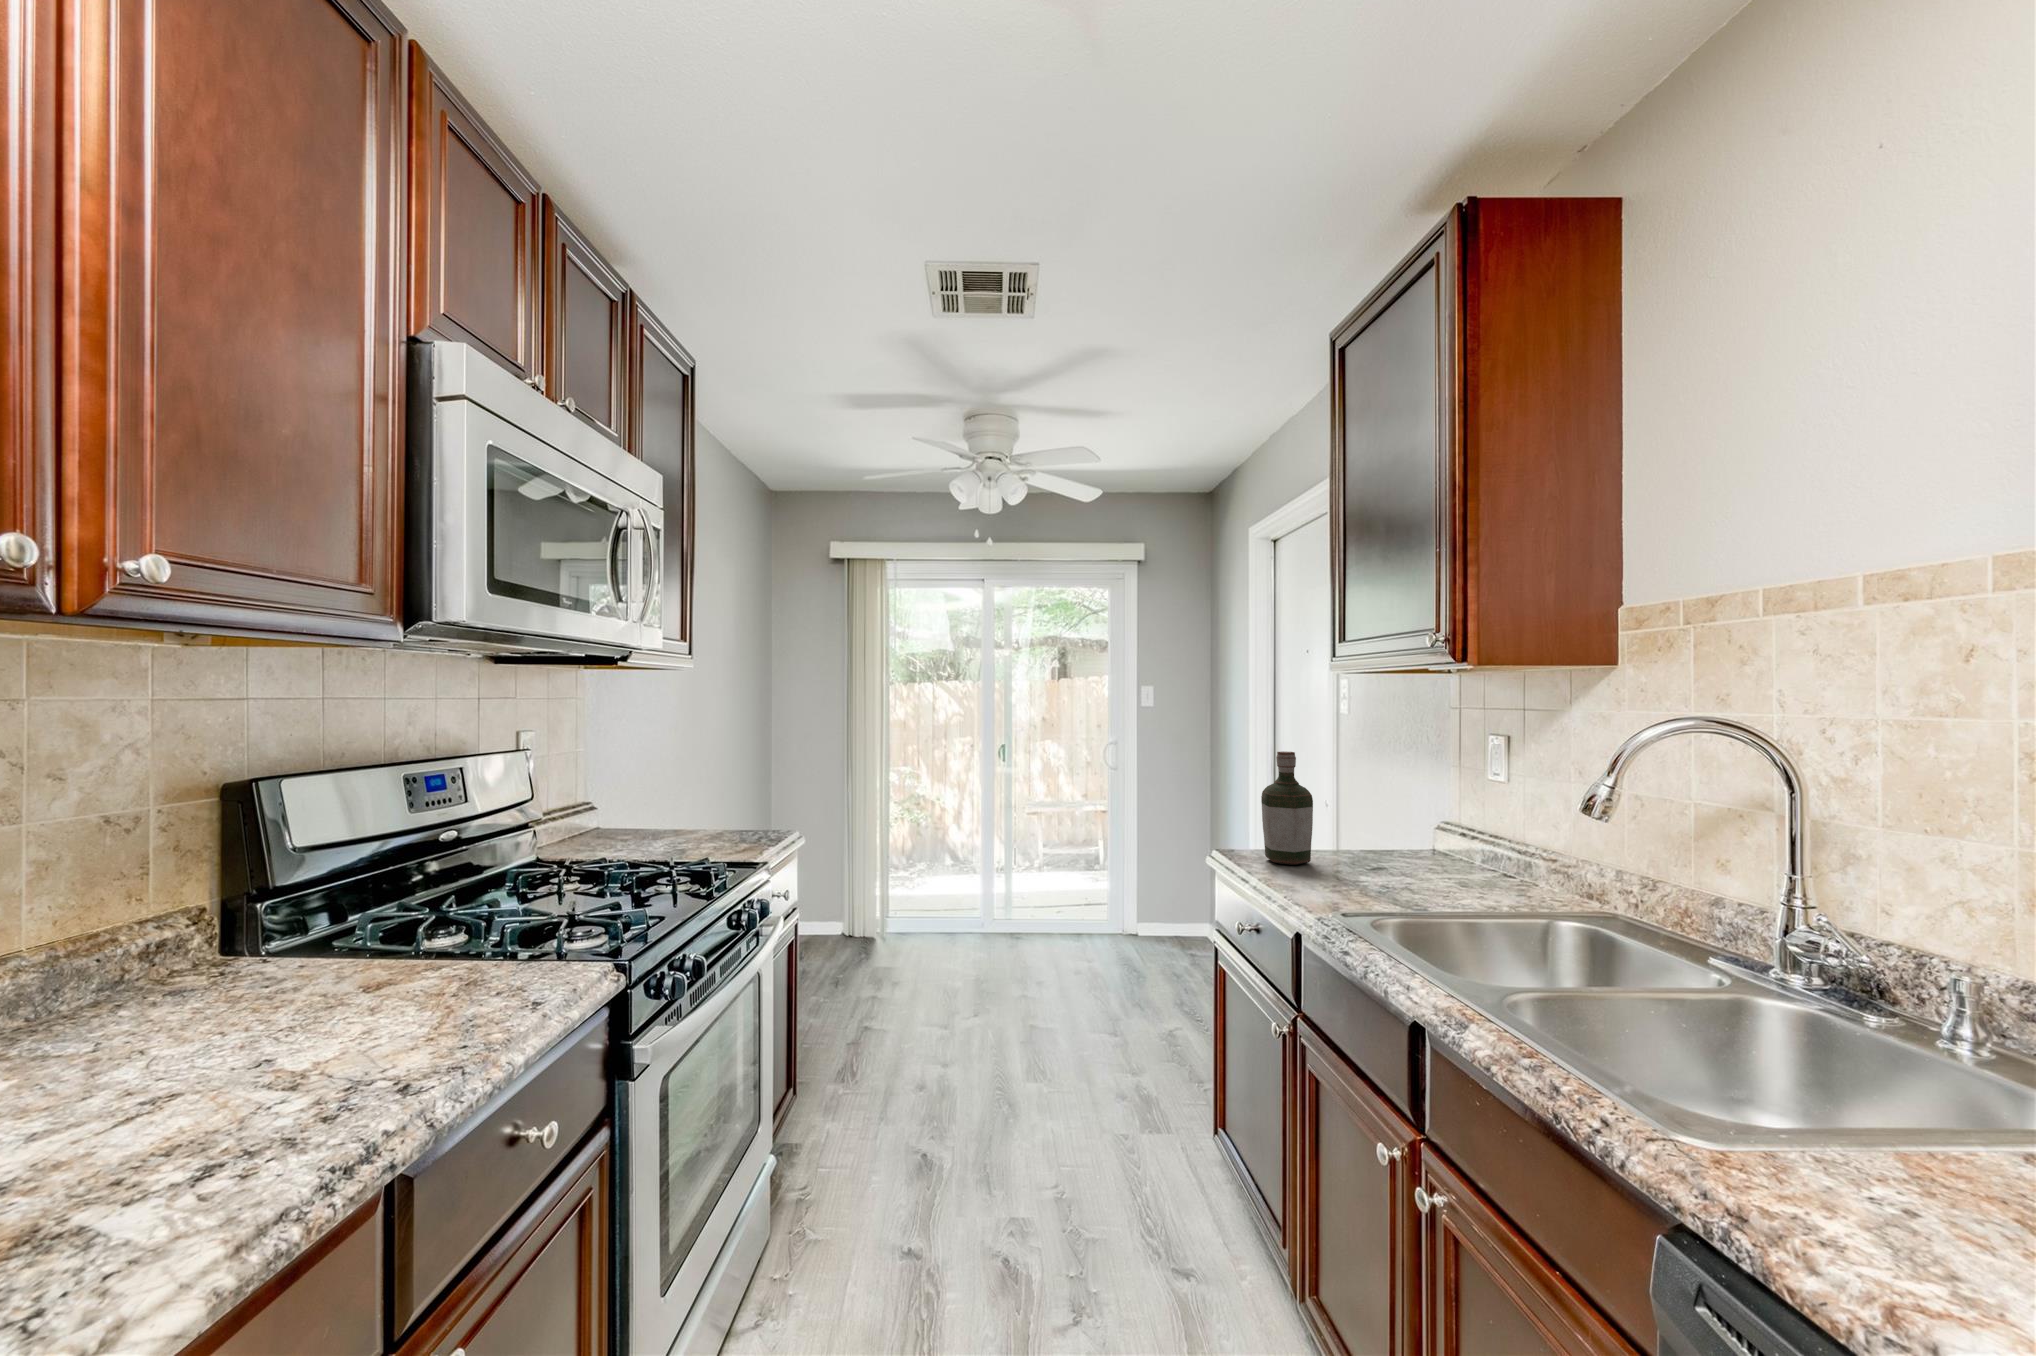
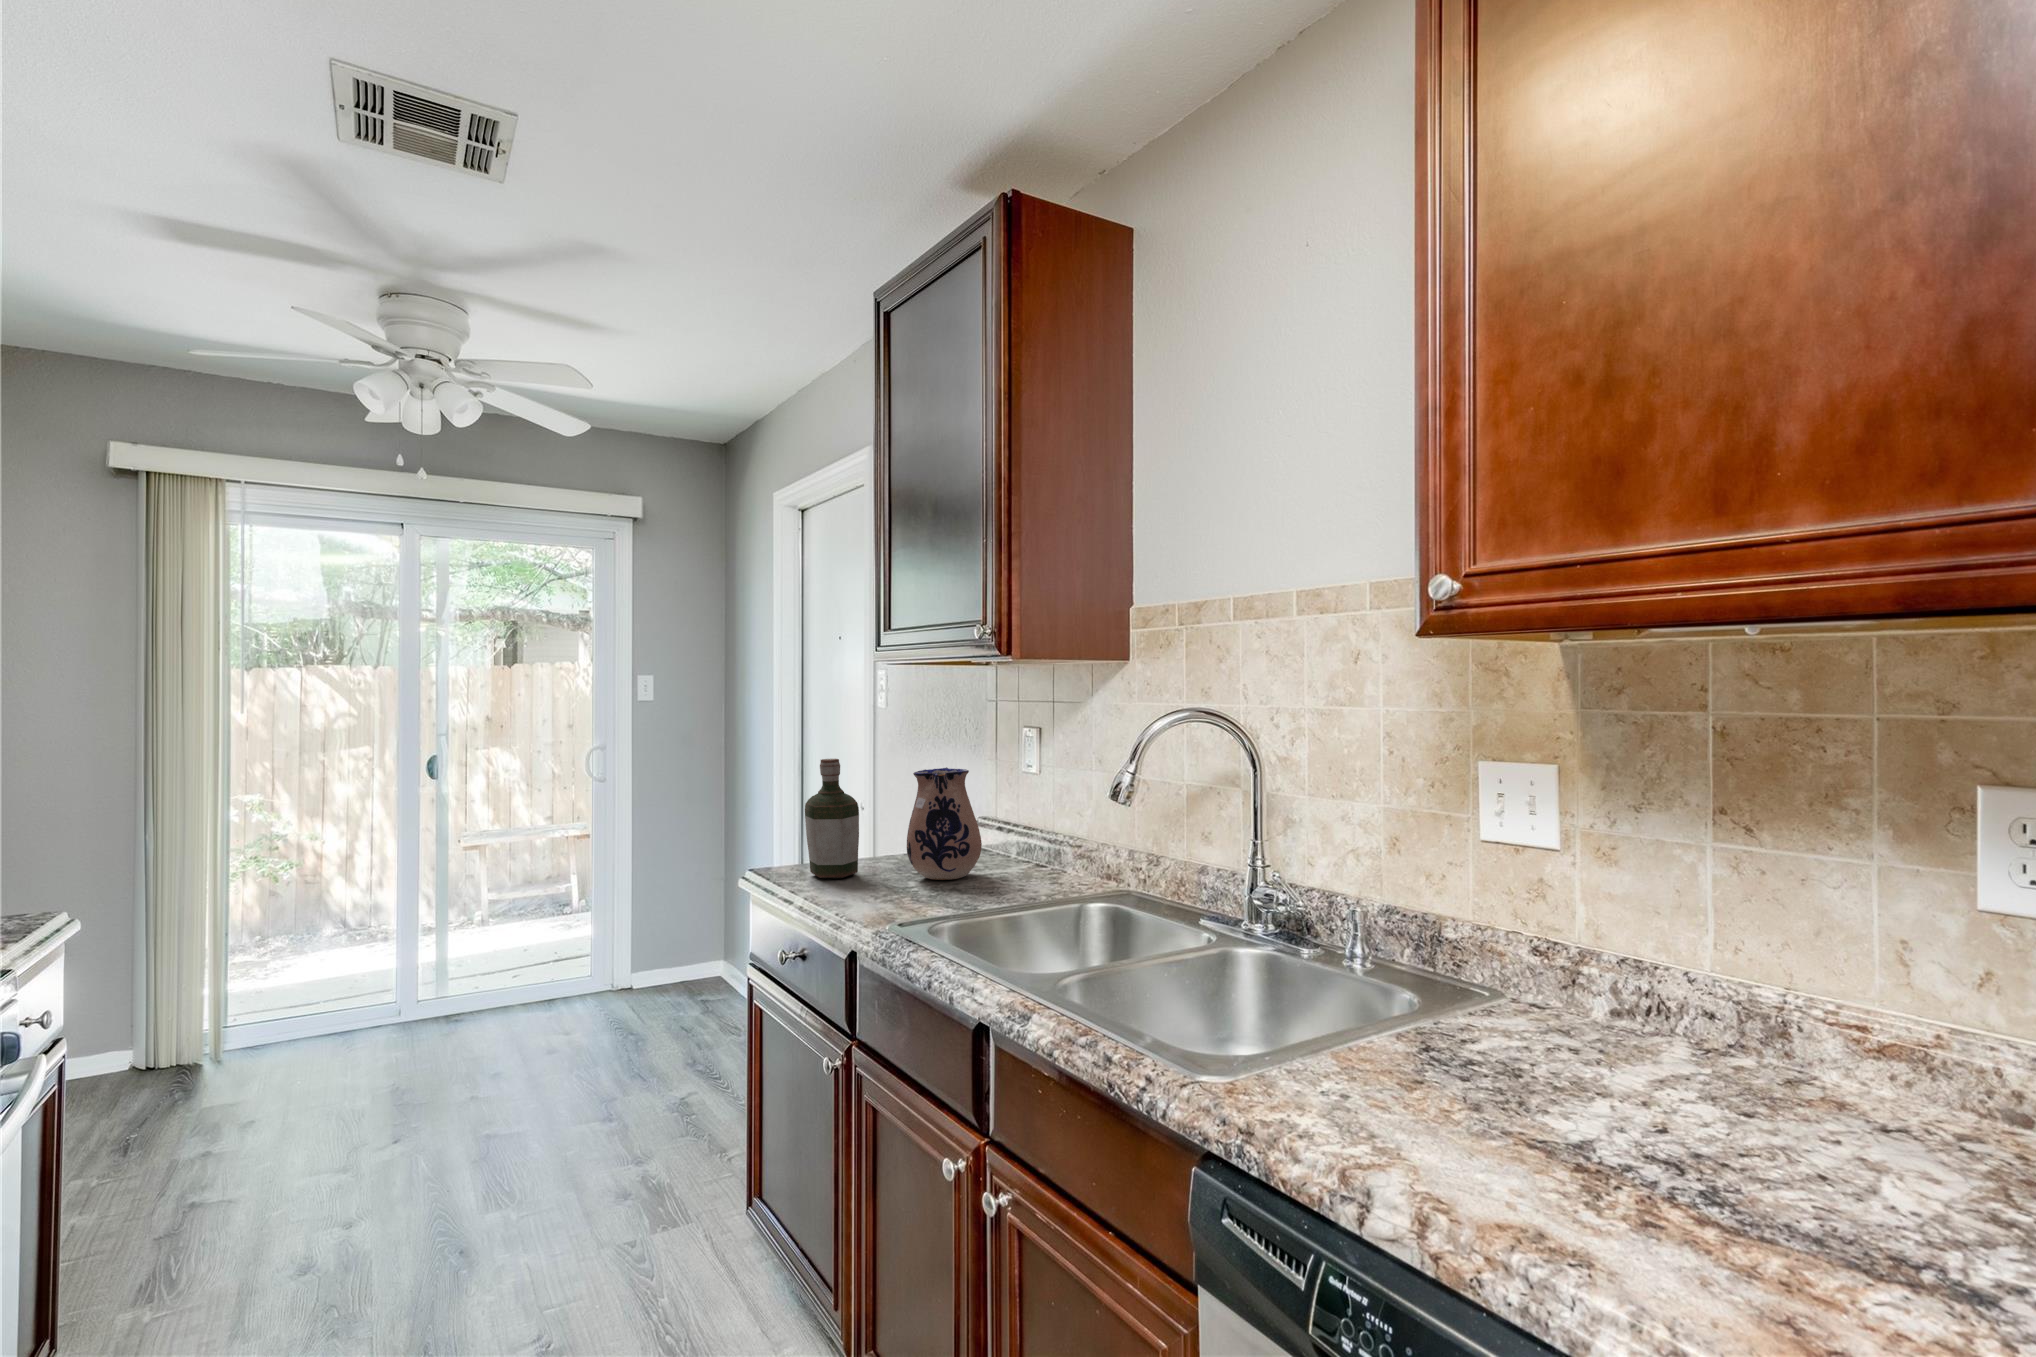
ceramic pitcher: none [1359,767,1441,879] -> present [907,767,982,880]

